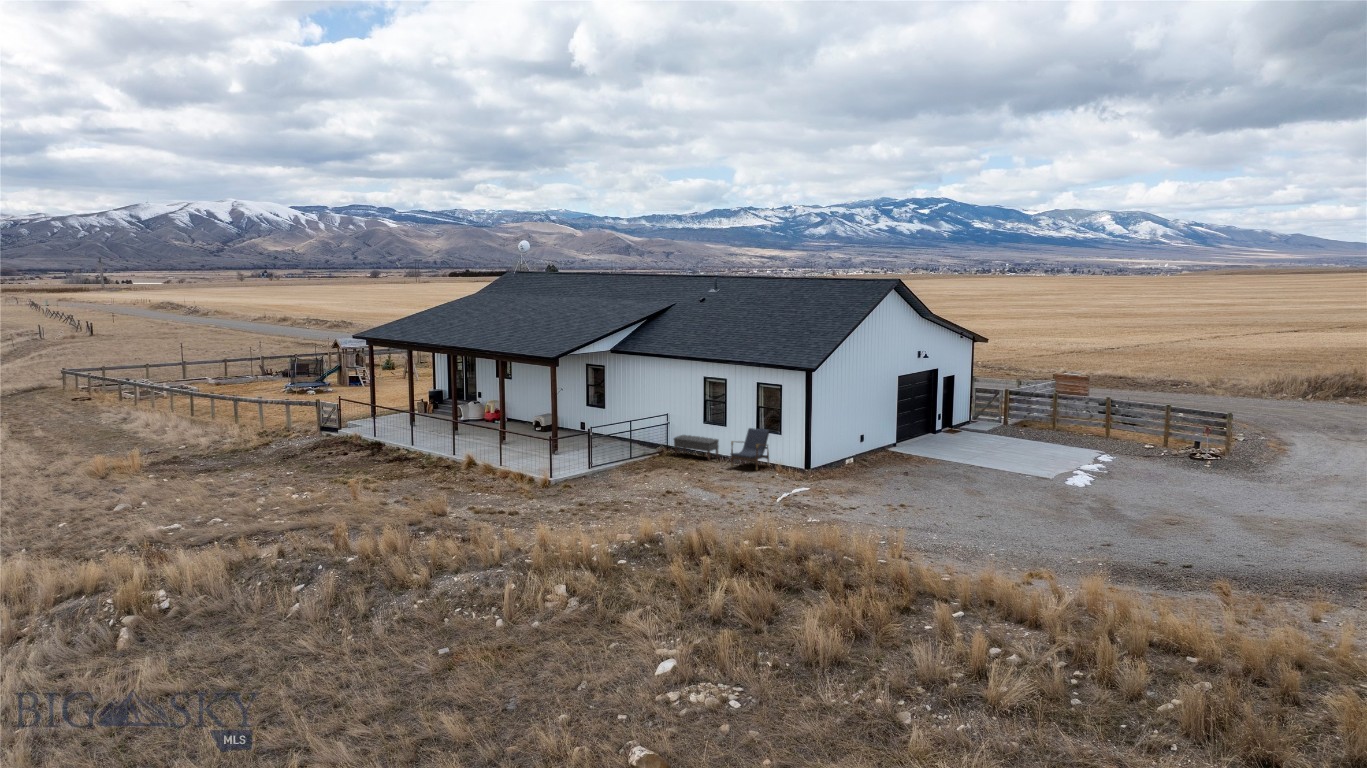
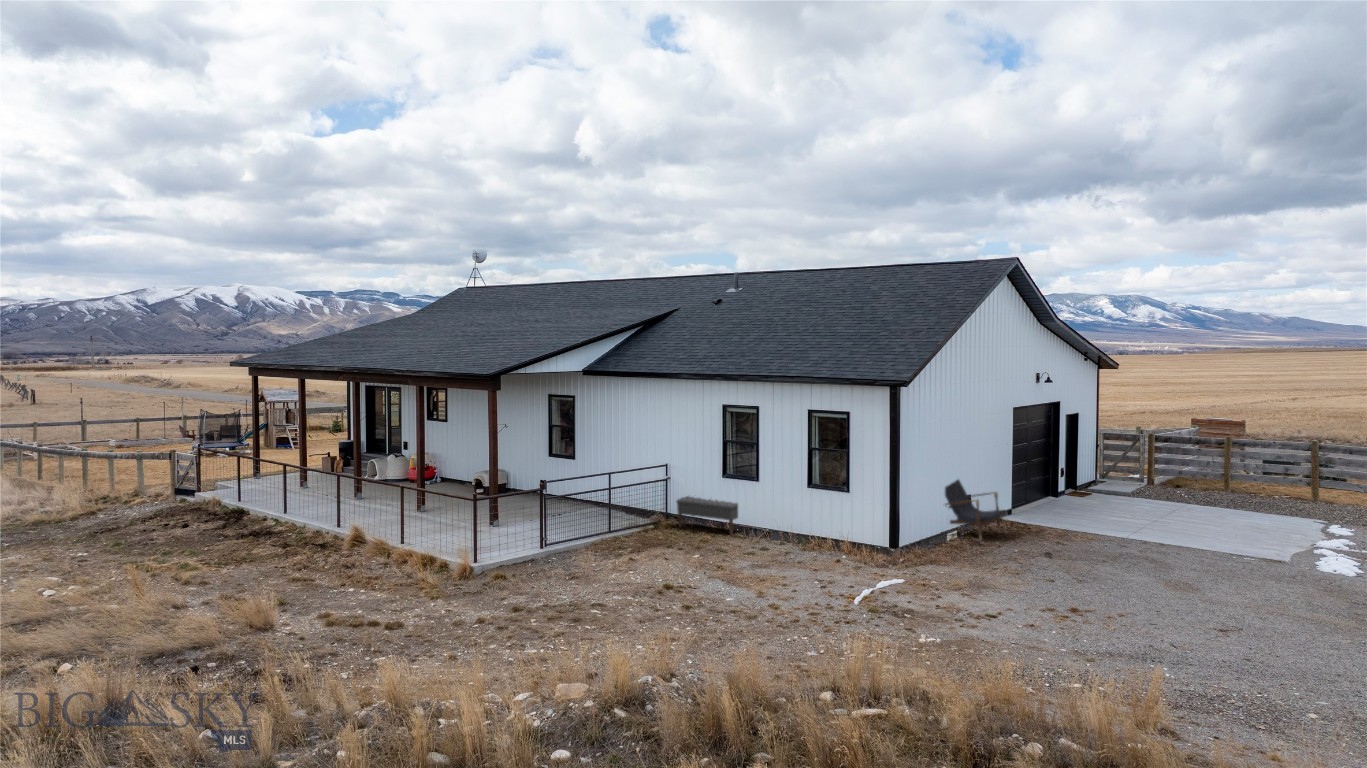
lounge chair: present [731,428,769,470] -> present [945,480,1005,540]

